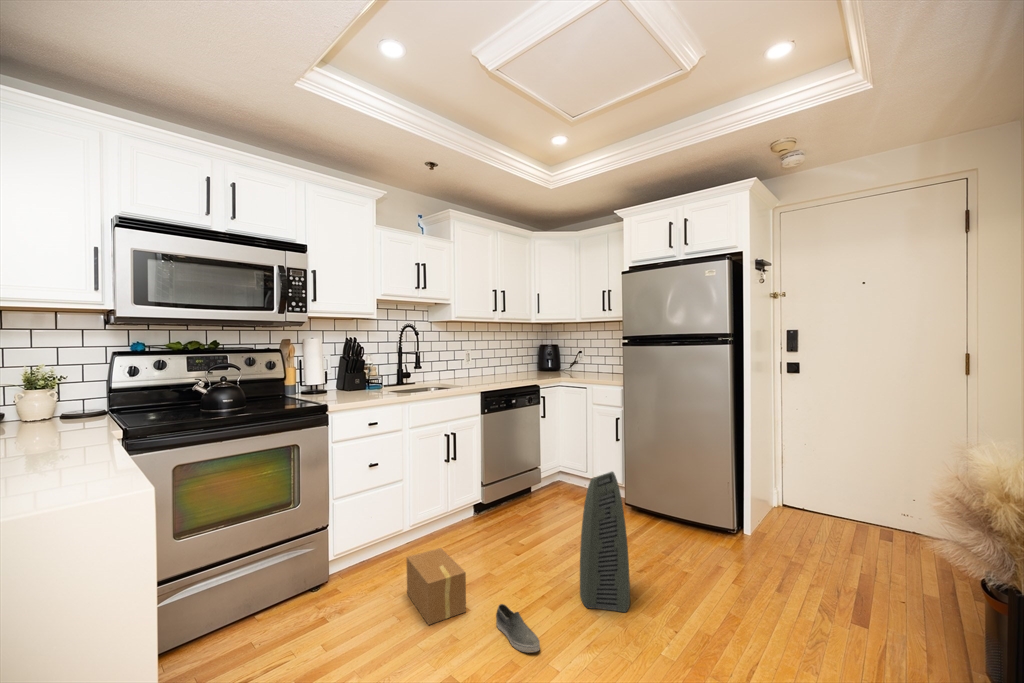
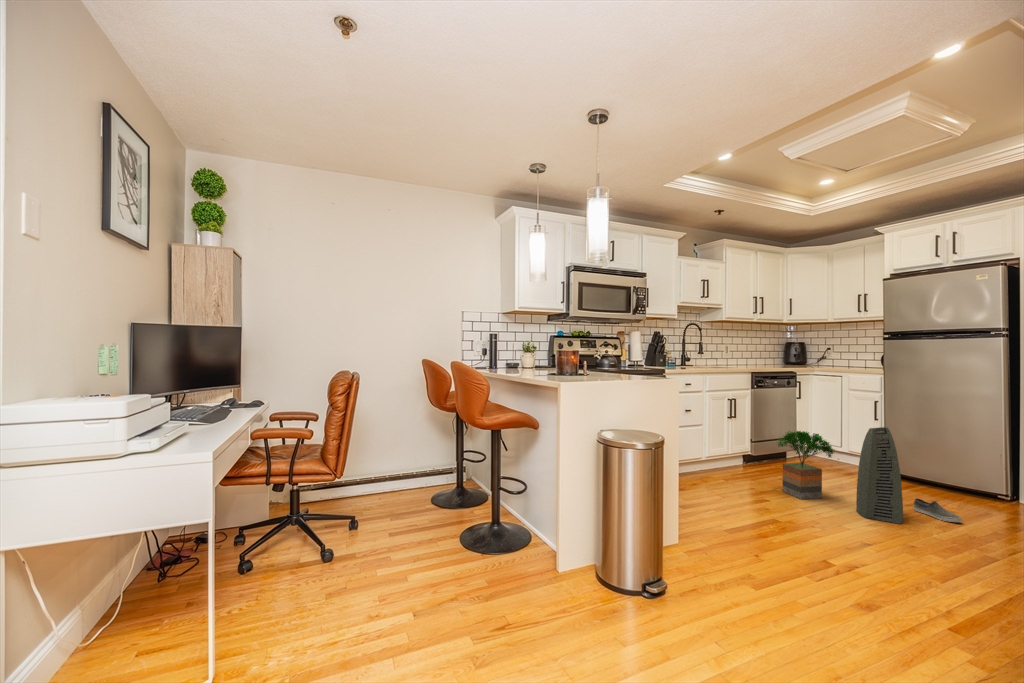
potted tree: none [491,476,560,581] -> present [777,431,834,499]
cardboard box: present [406,548,466,625] -> none [720,469,769,507]
shoe: present [496,604,540,653] -> present [914,498,962,522]

